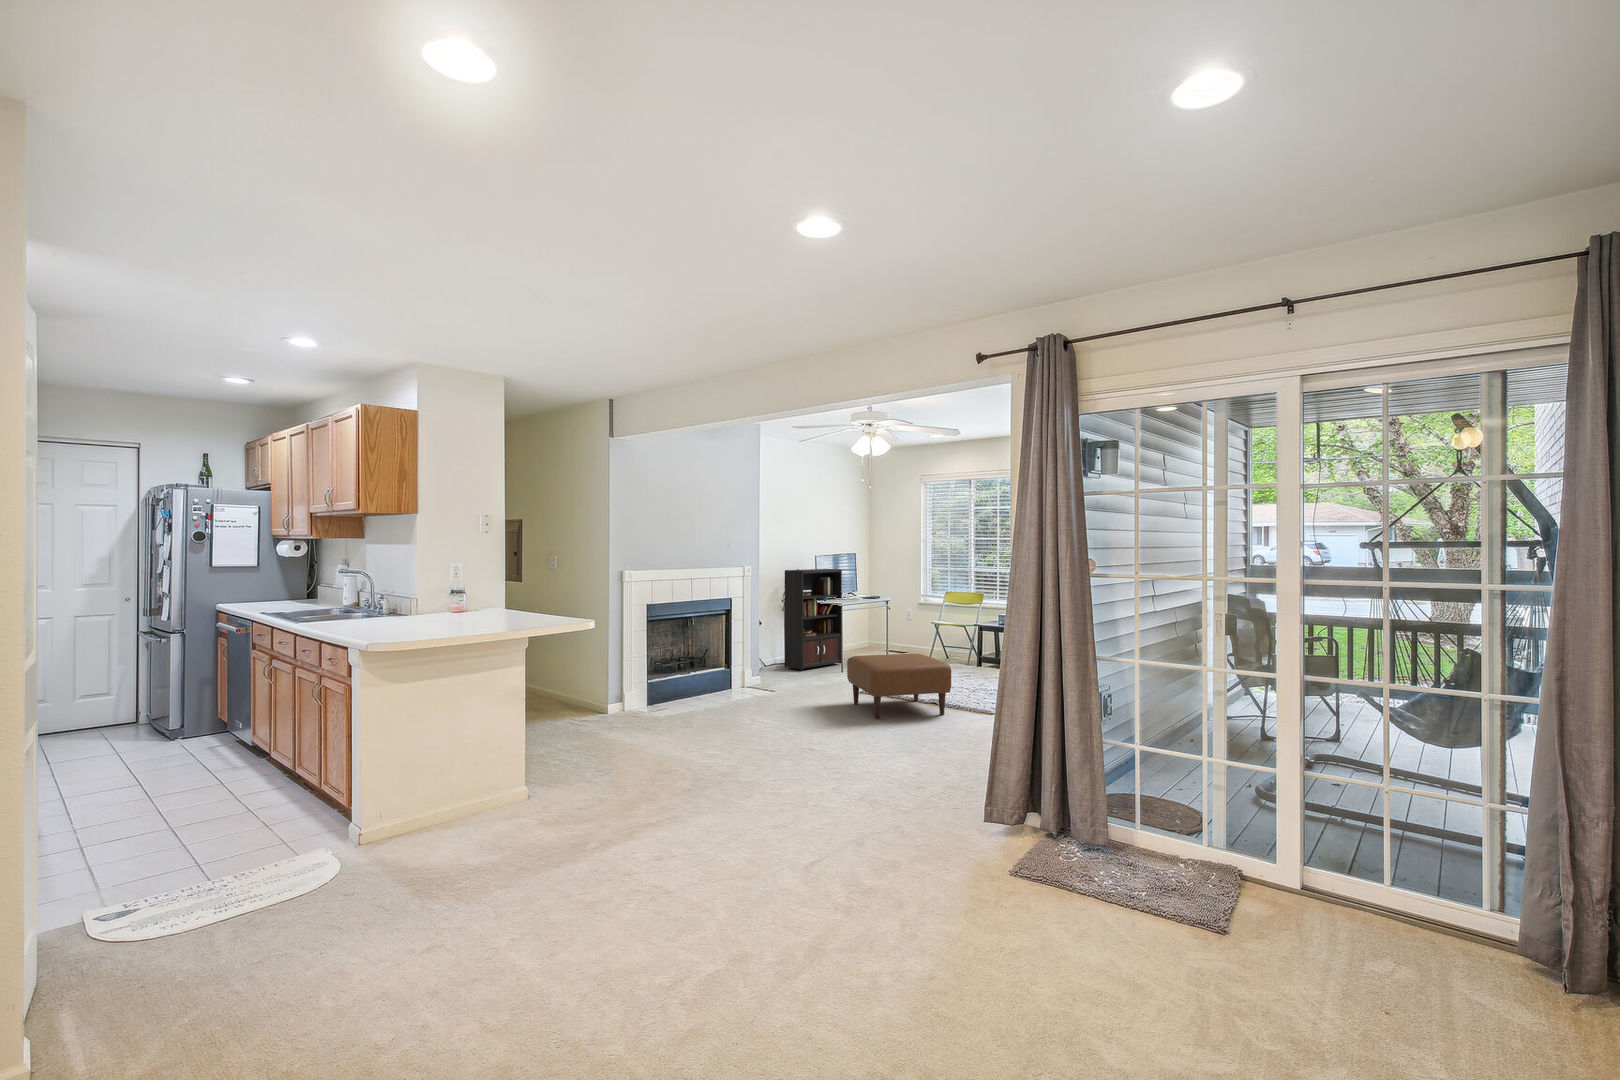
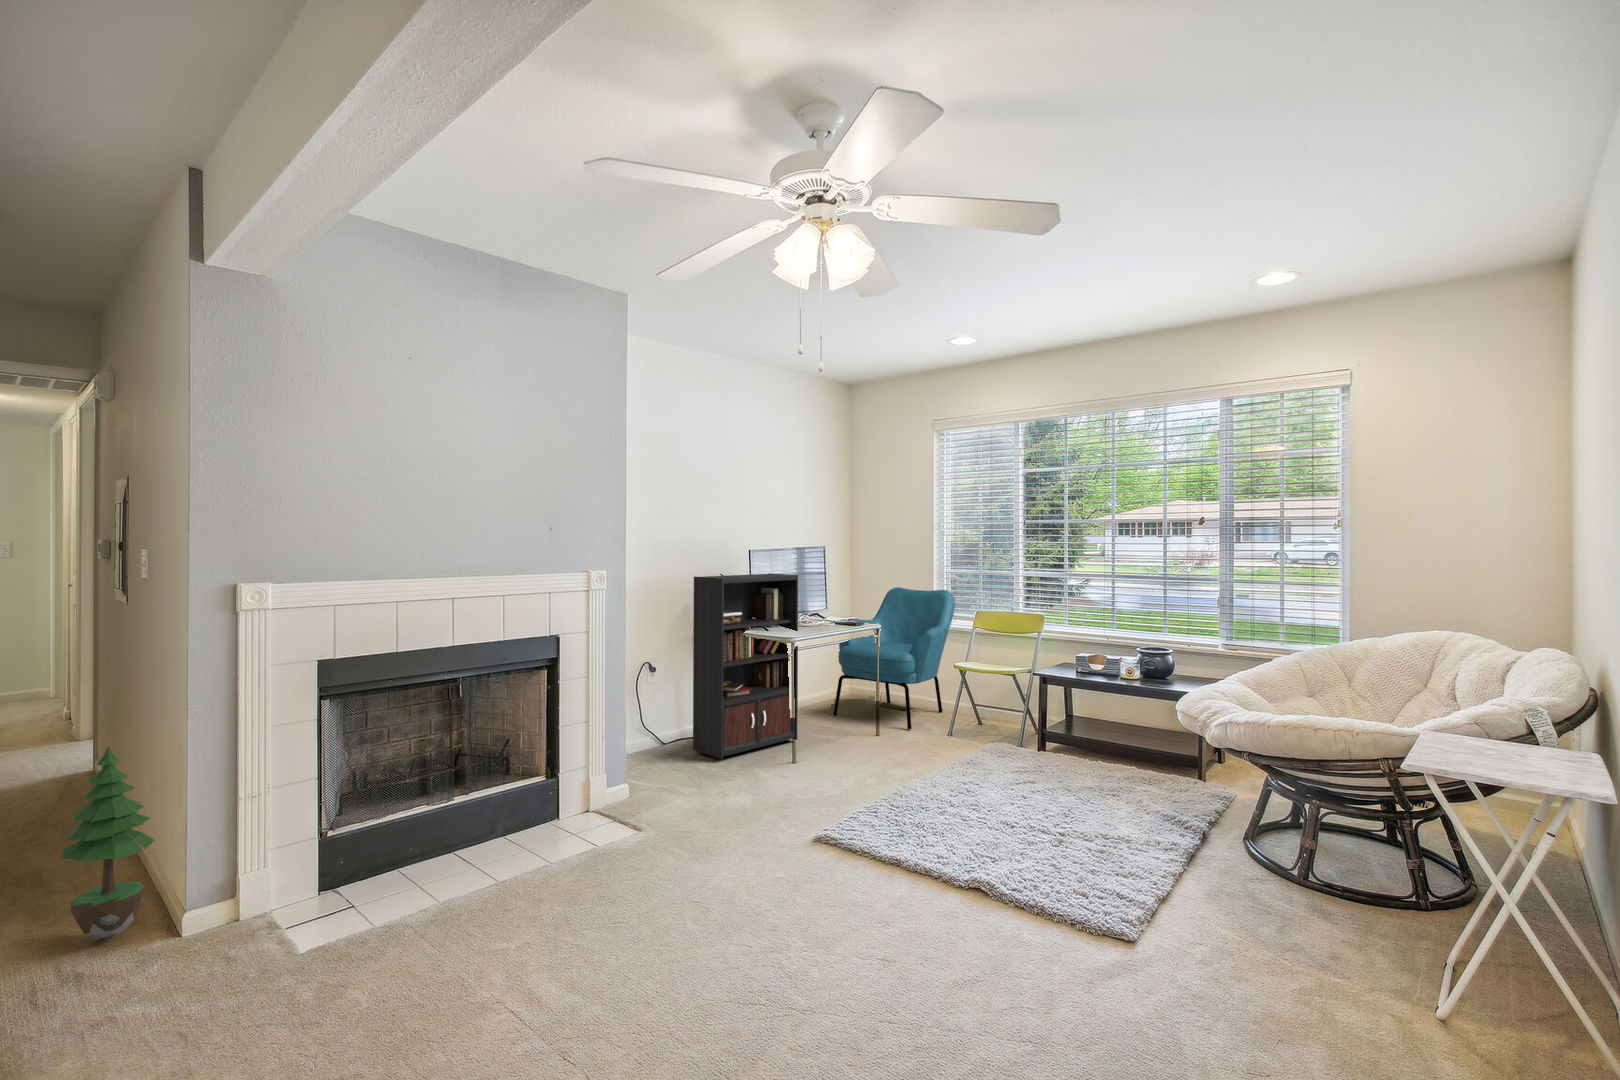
armchair: none [860,578,934,660] -> present [833,587,955,729]
potted tree: none [563,635,593,714] -> present [62,746,155,940]
ottoman: present [847,654,951,719] -> none [781,770,1029,974]

